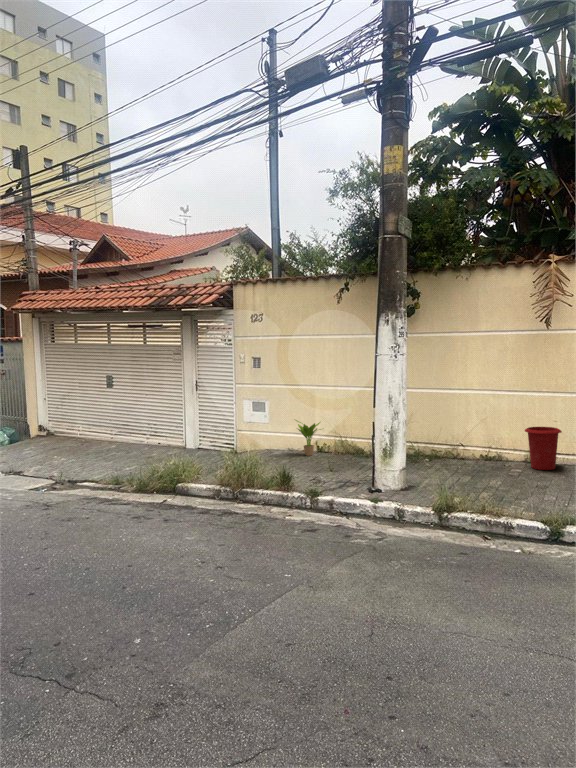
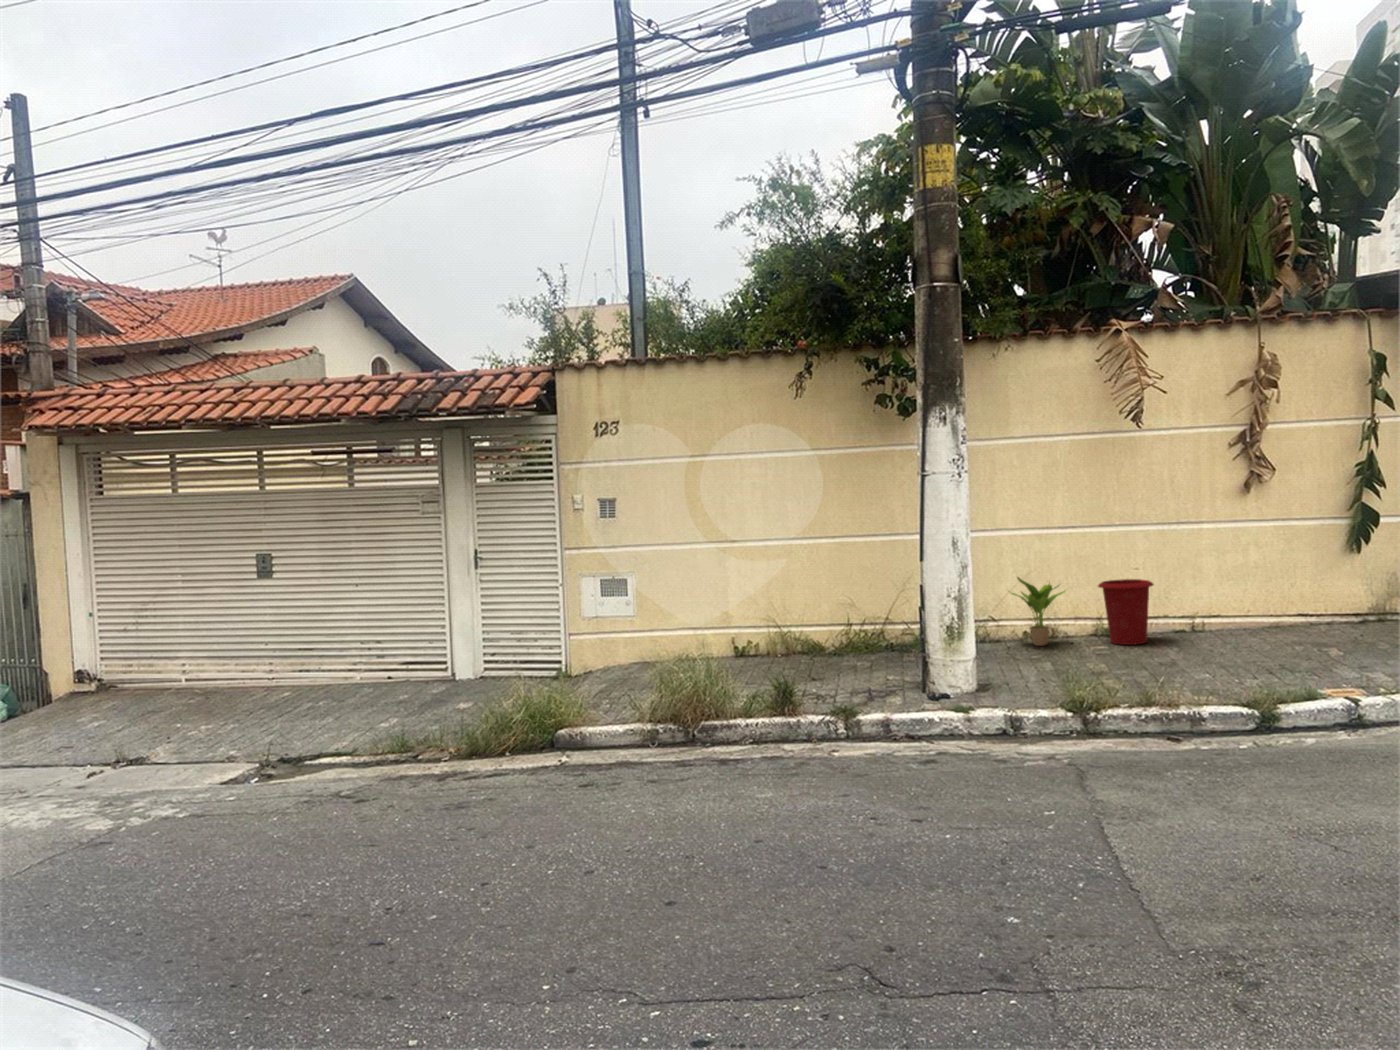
potted plant: present [296,420,320,456] -> present [1011,577,1066,646]

